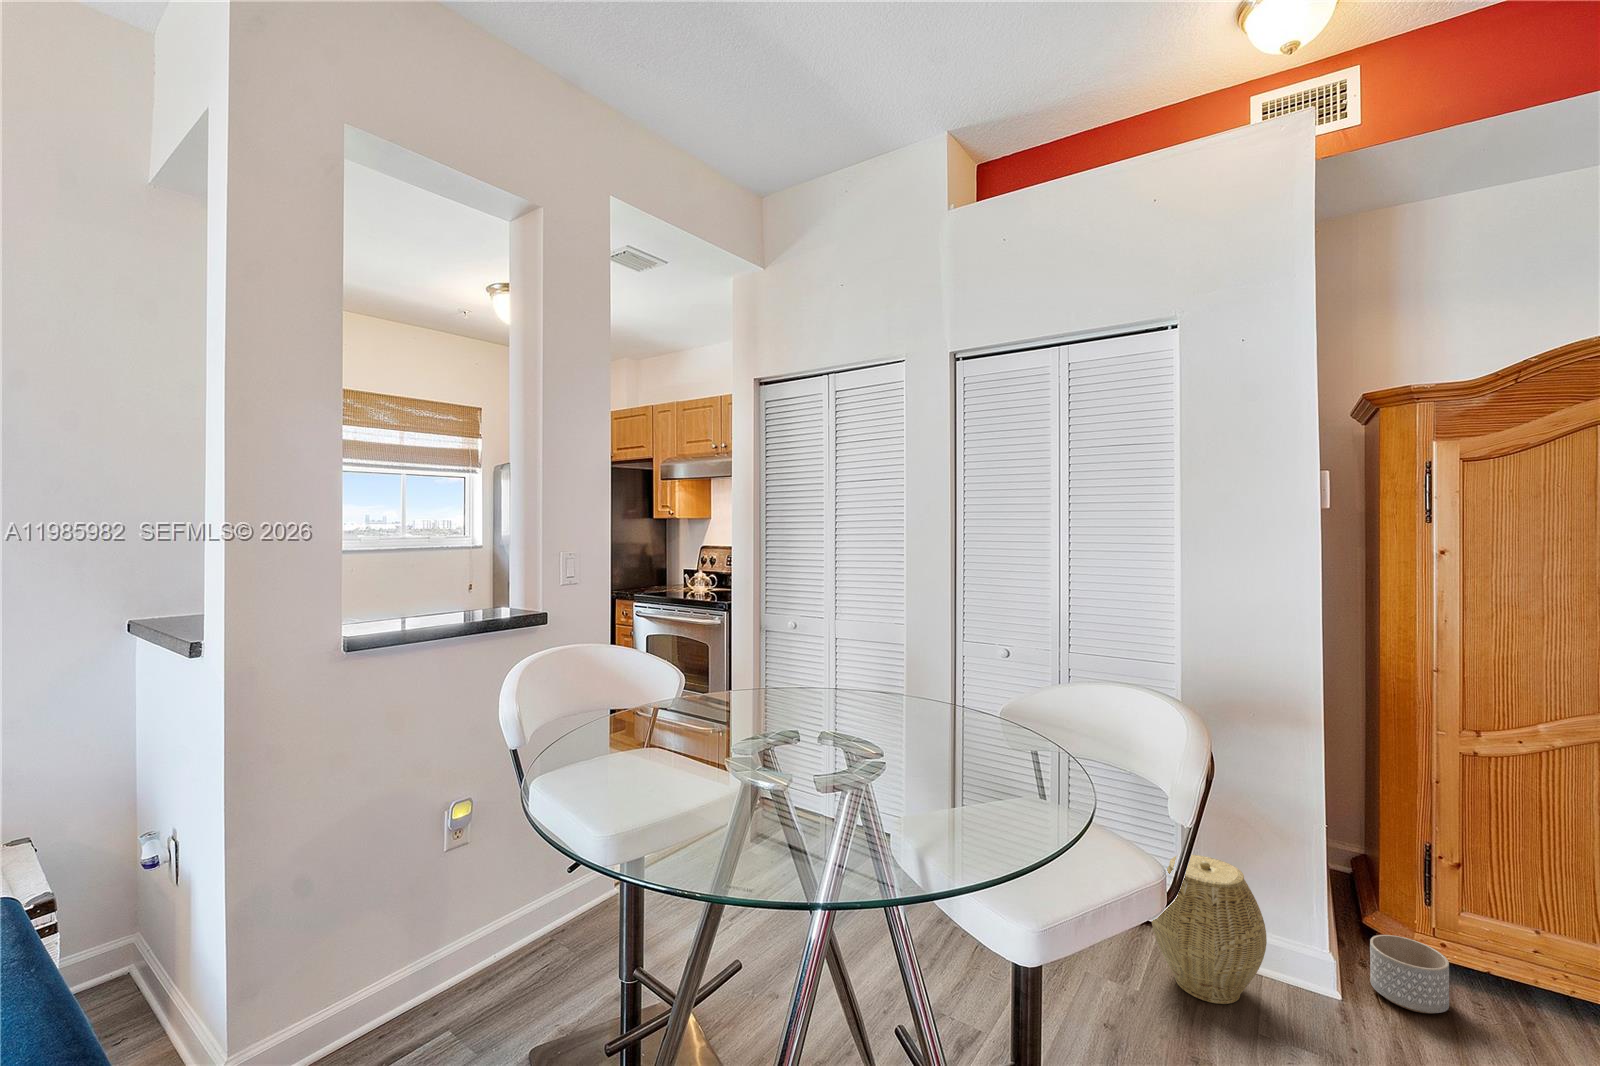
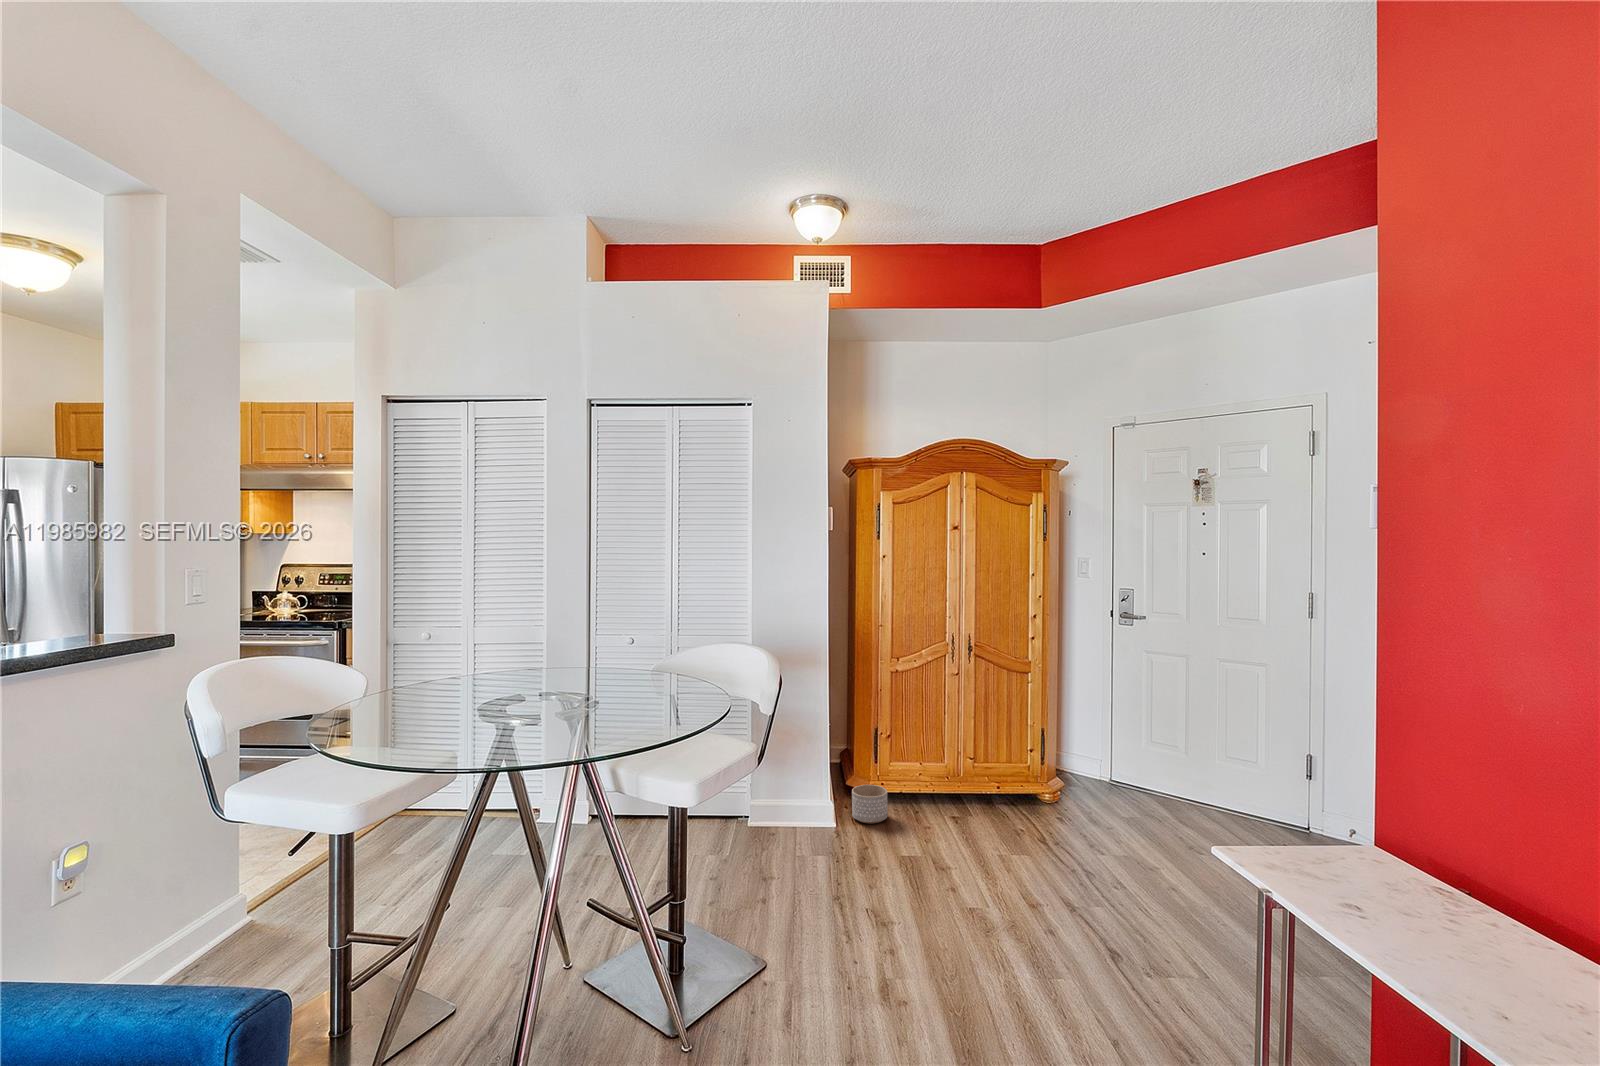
woven basket: present [1152,855,1267,1004] -> none [735,759,800,849]

